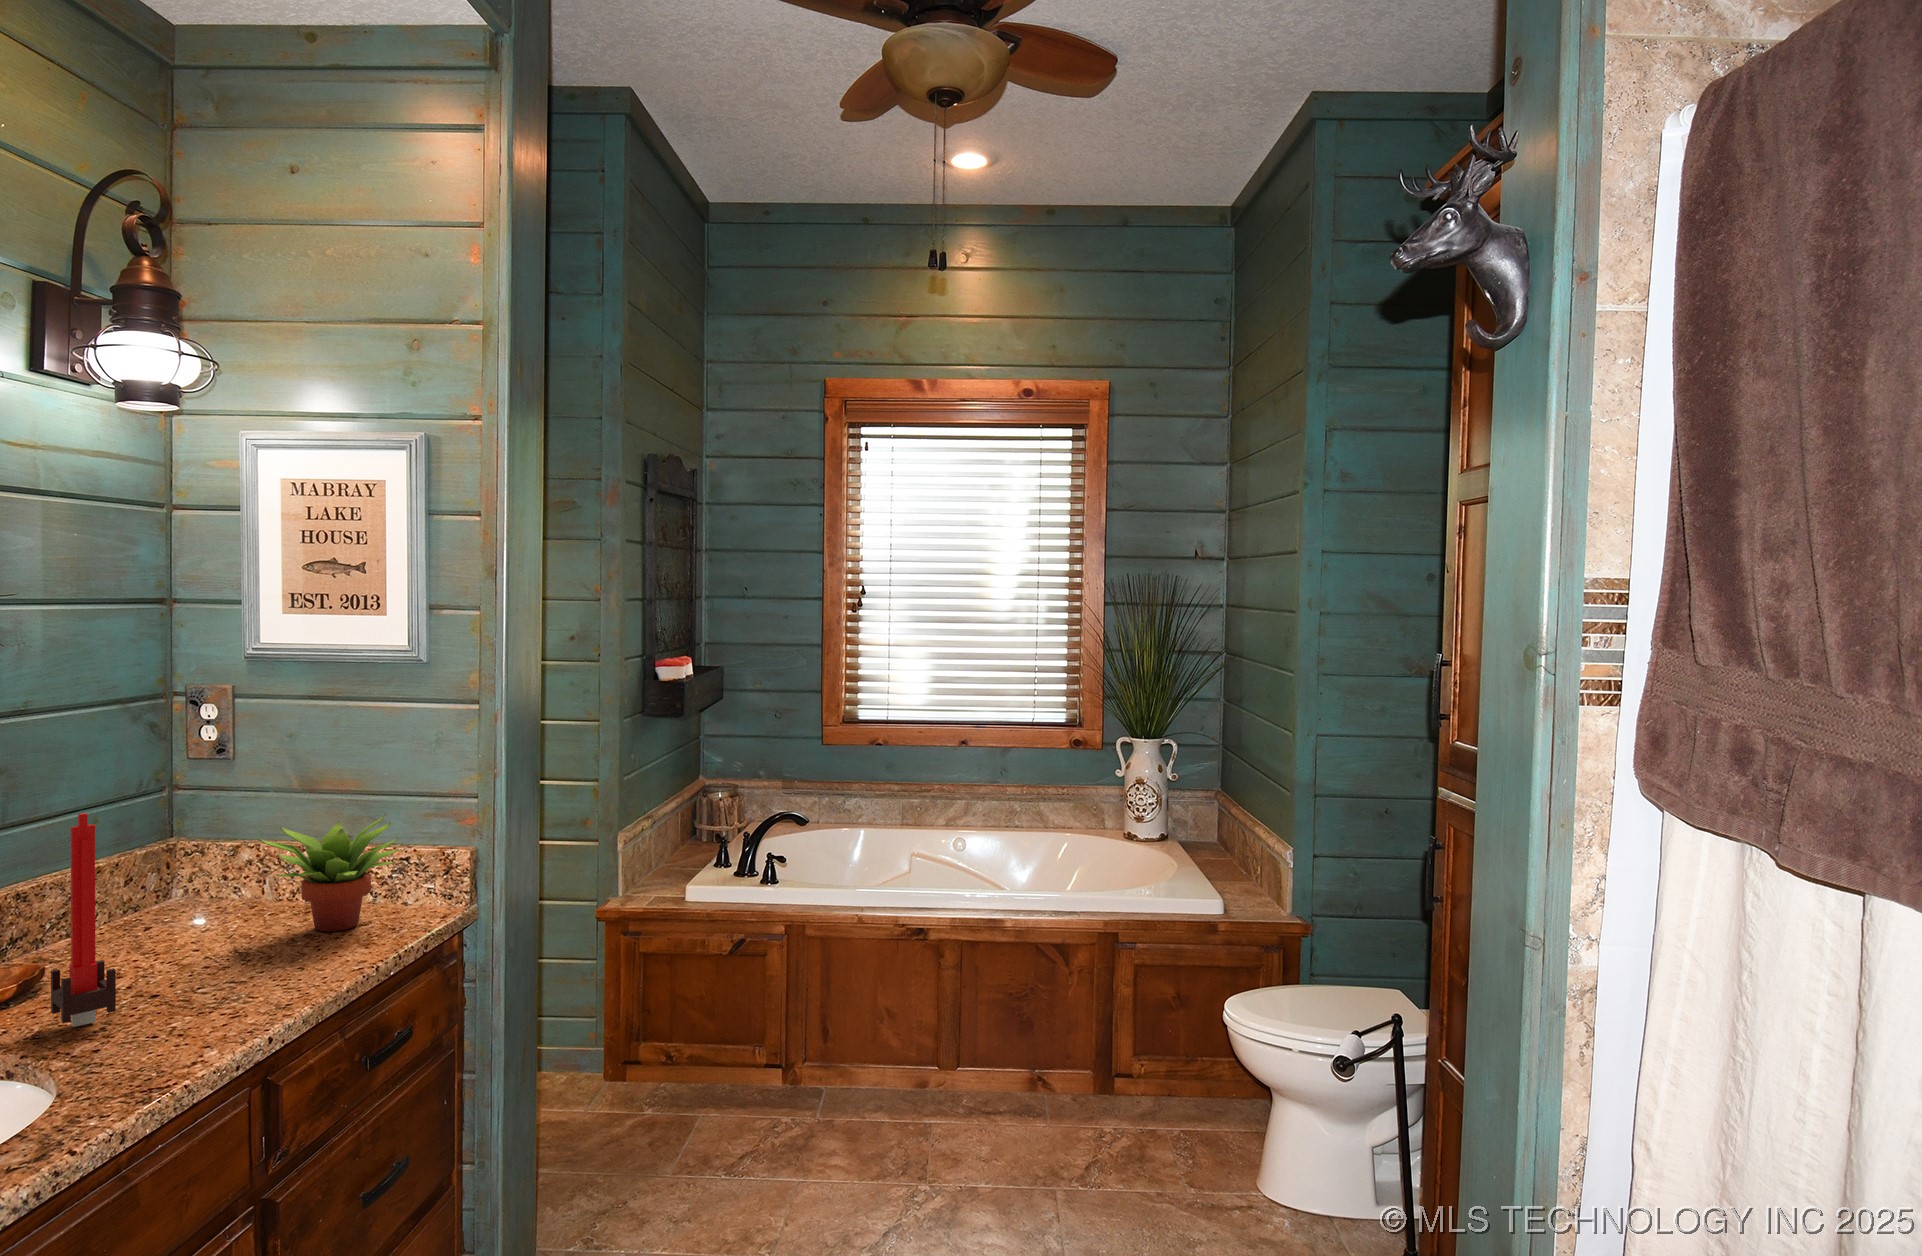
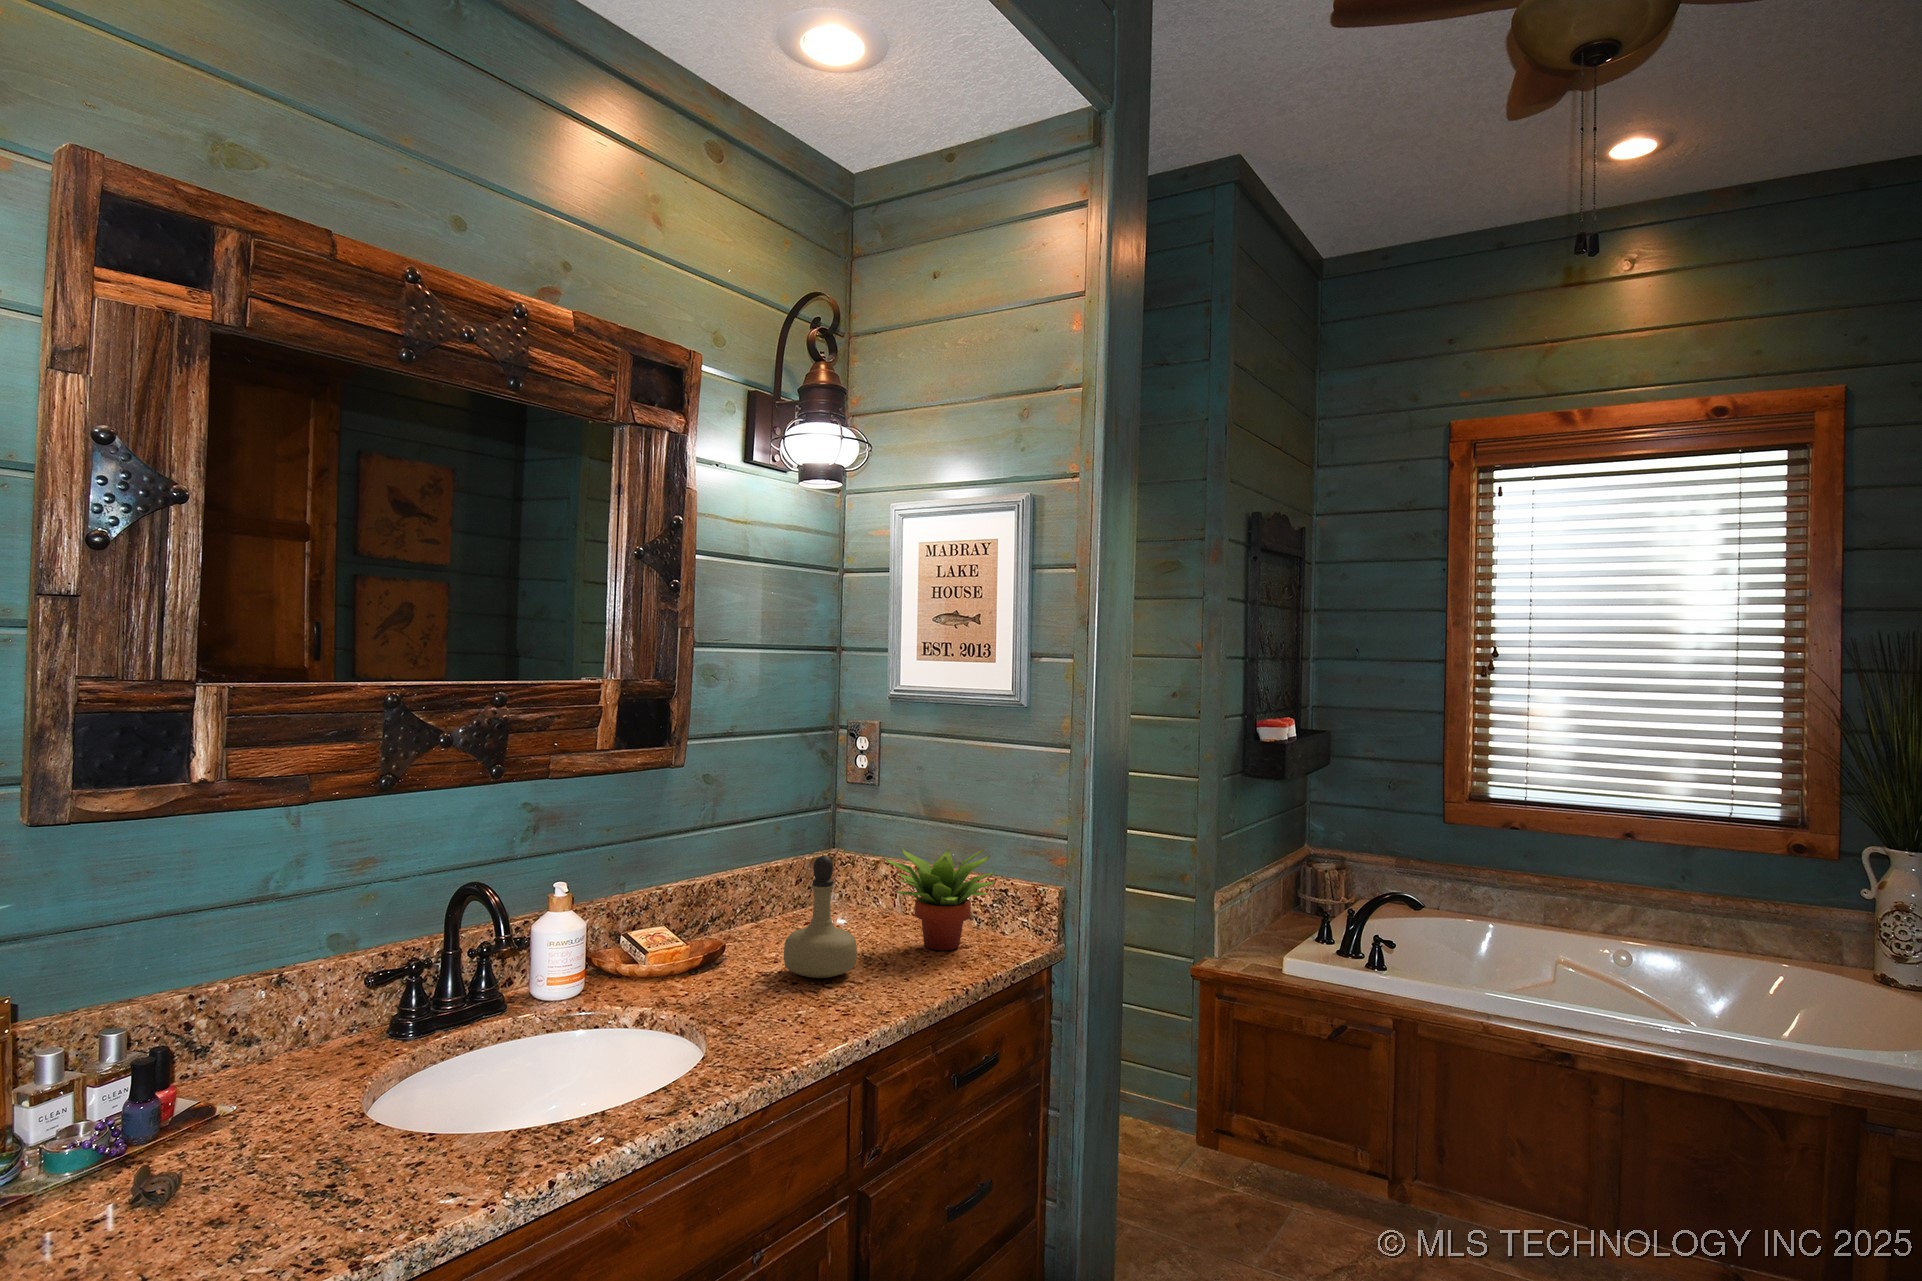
candle: present [51,813,116,1027] -> none [721,819,763,999]
perfume bottle: none [135,845,237,986] -> present [784,856,857,978]

